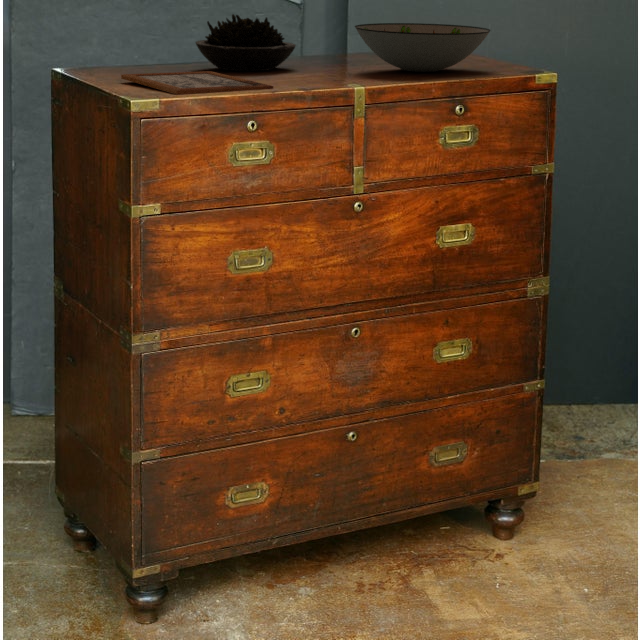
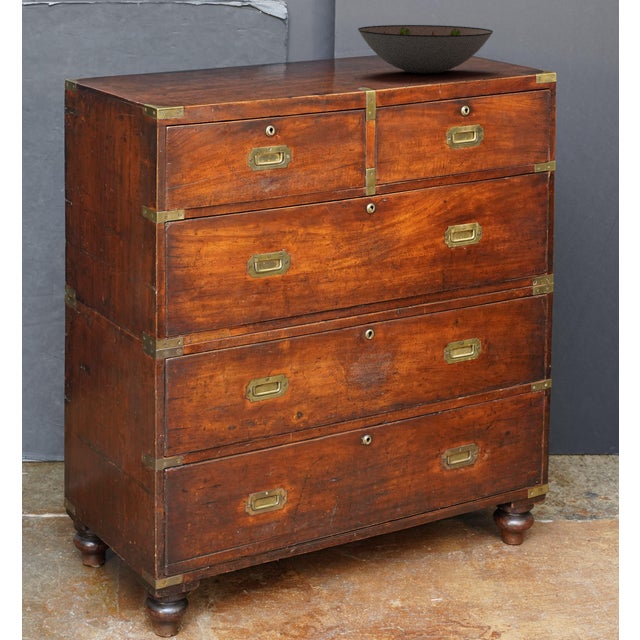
succulent plant: present [196,14,296,71] -> none [196,19,297,76]
picture frame: present [121,71,273,95] -> none [133,77,292,101]

